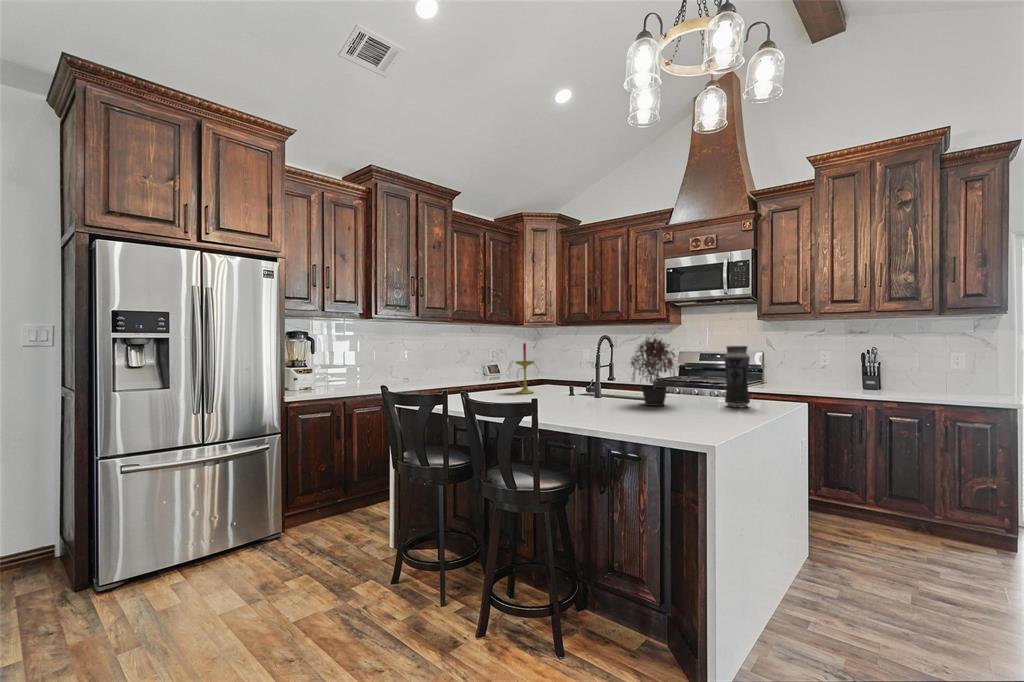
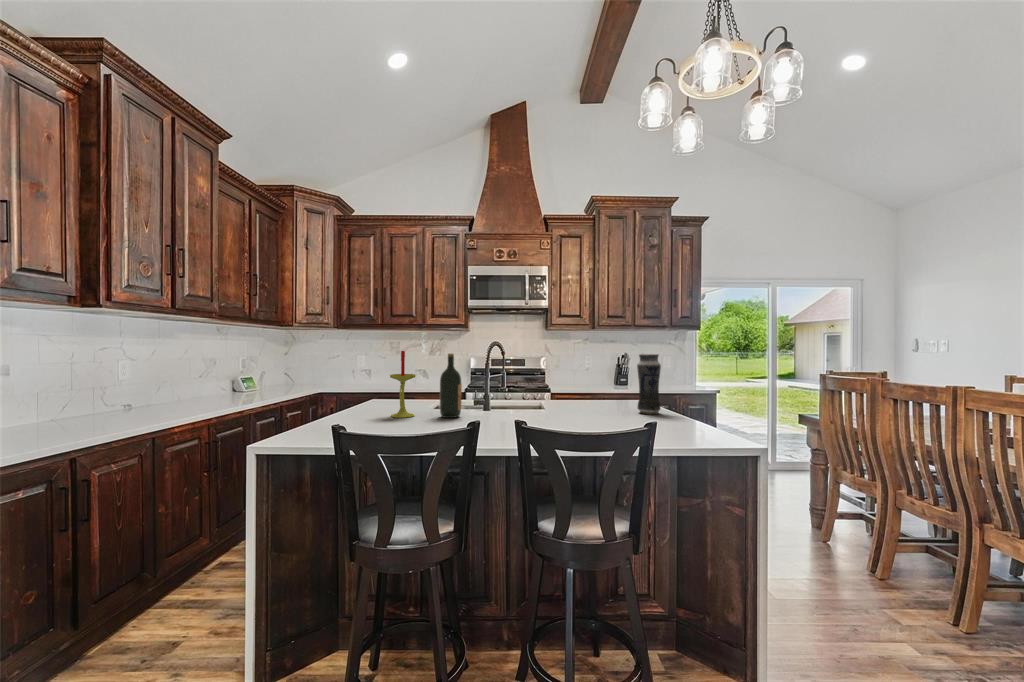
potted plant: present [631,337,675,406] -> none [555,344,613,420]
wine bottle: none [545,345,563,396] -> present [440,354,462,418]

